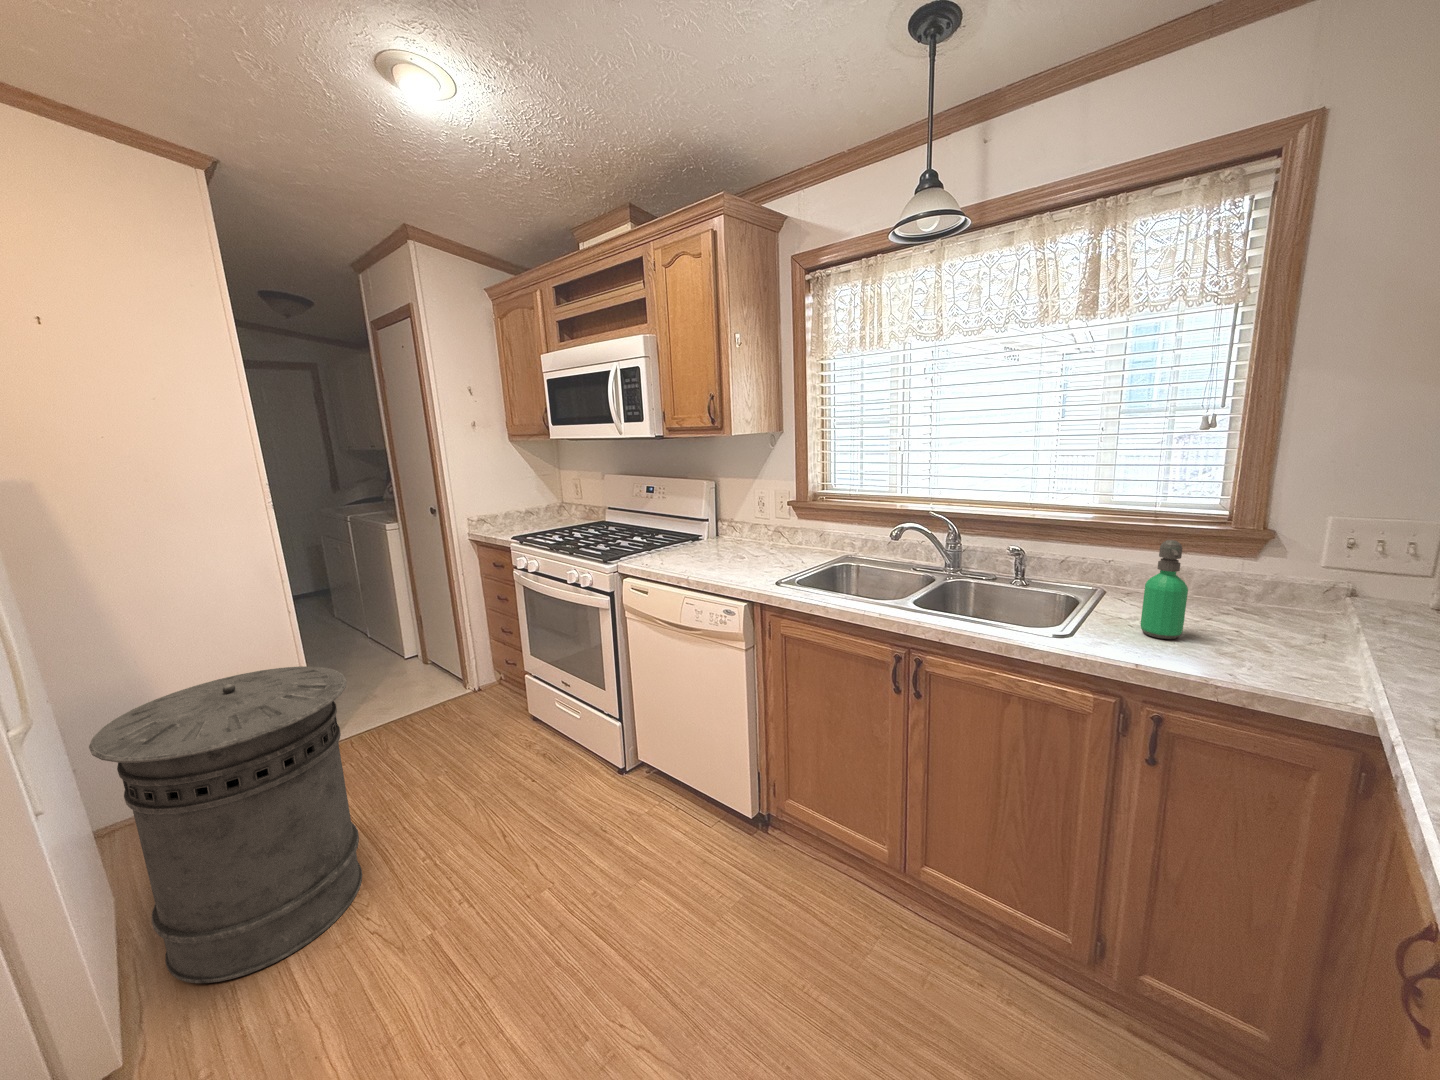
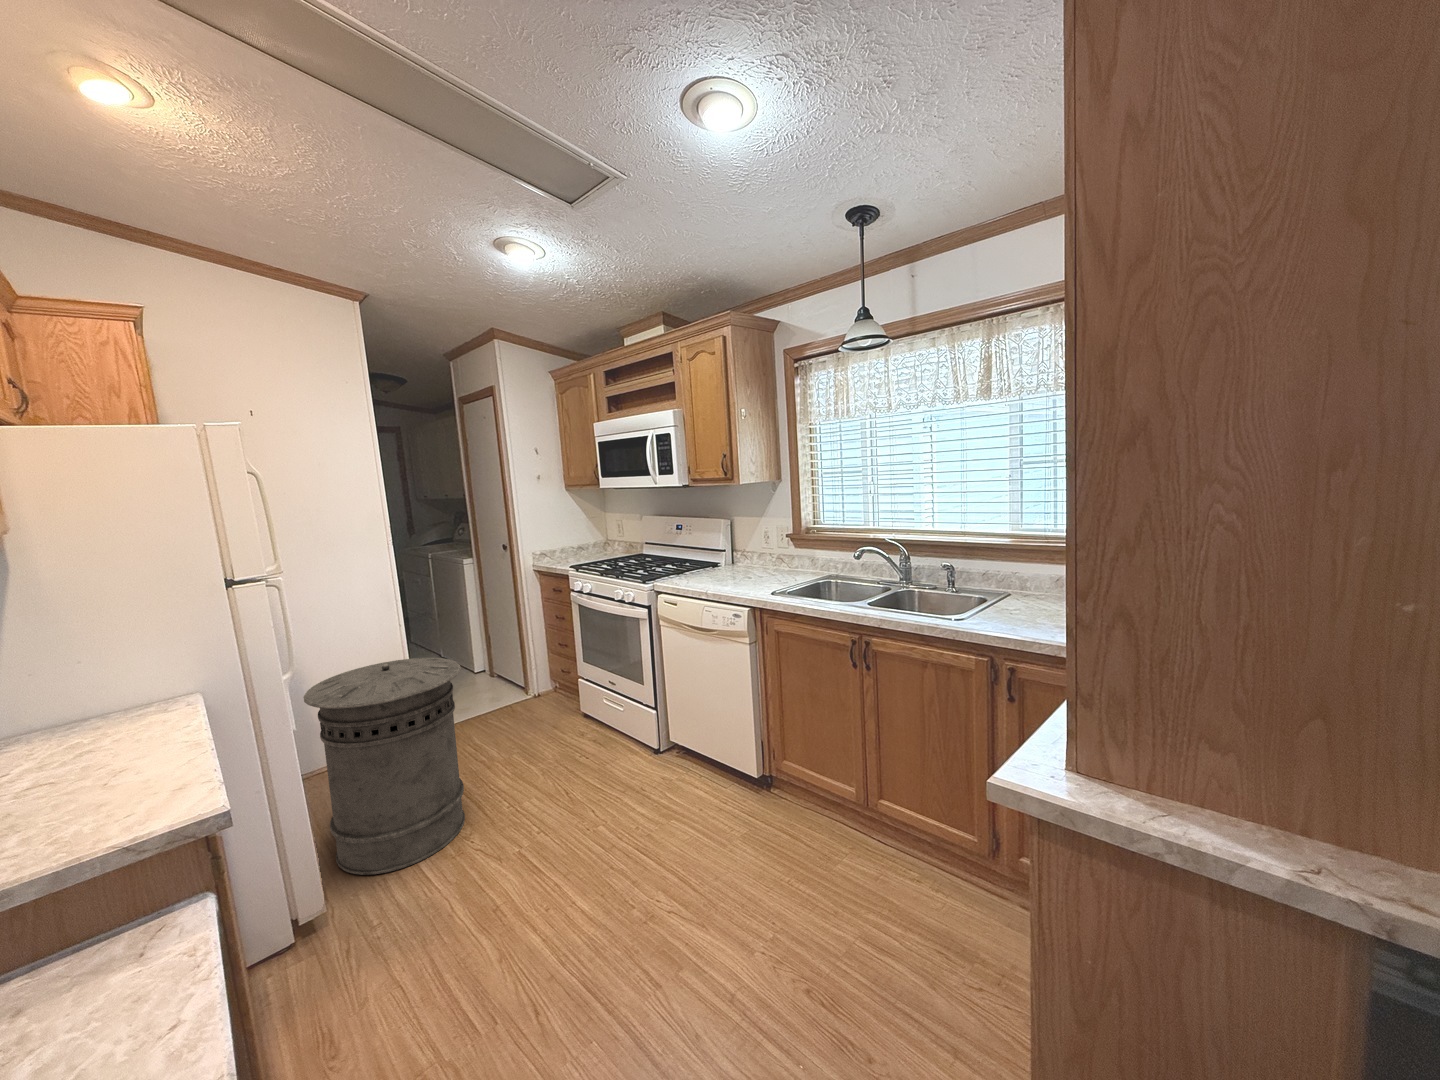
soap dispenser: present [1141,540,1188,639] -> none [1014,552,1041,620]

